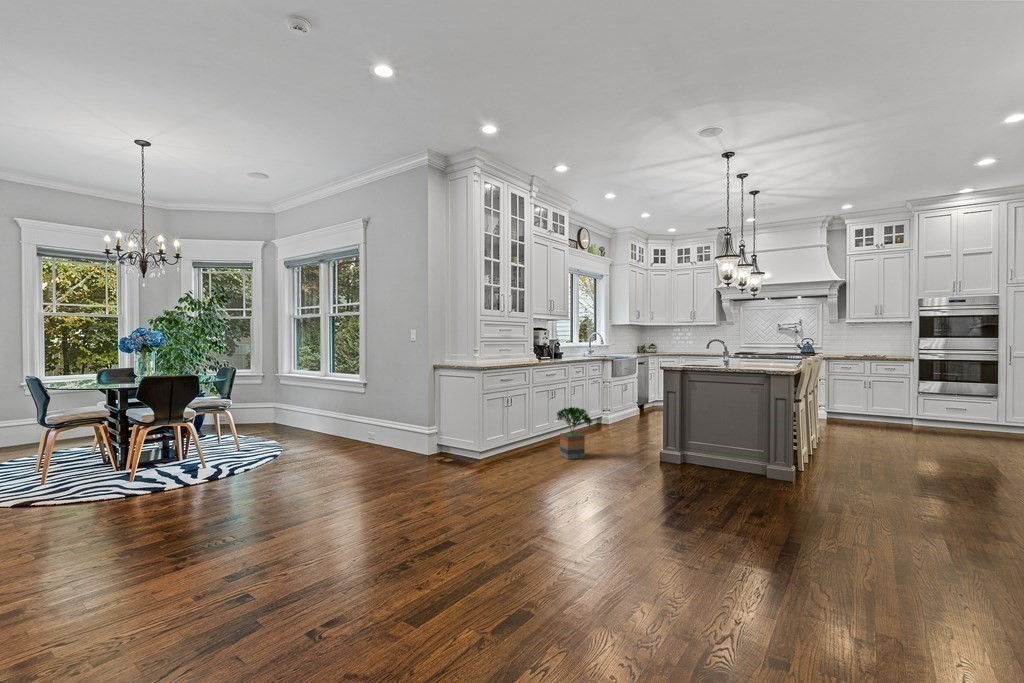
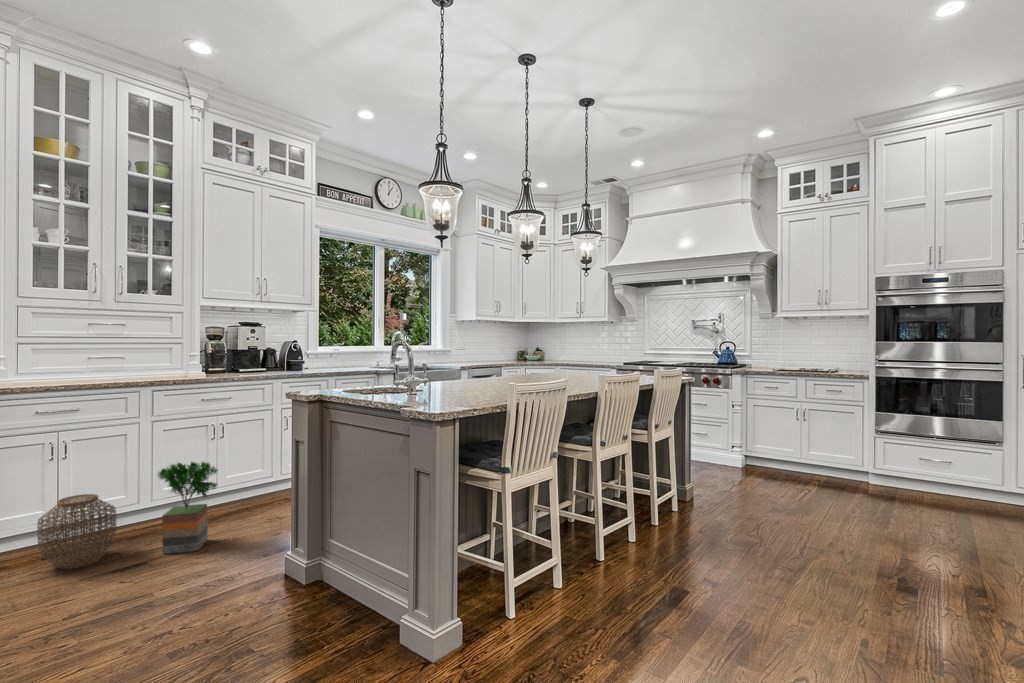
woven basket: none [511,424,546,465] -> present [37,494,116,569]

